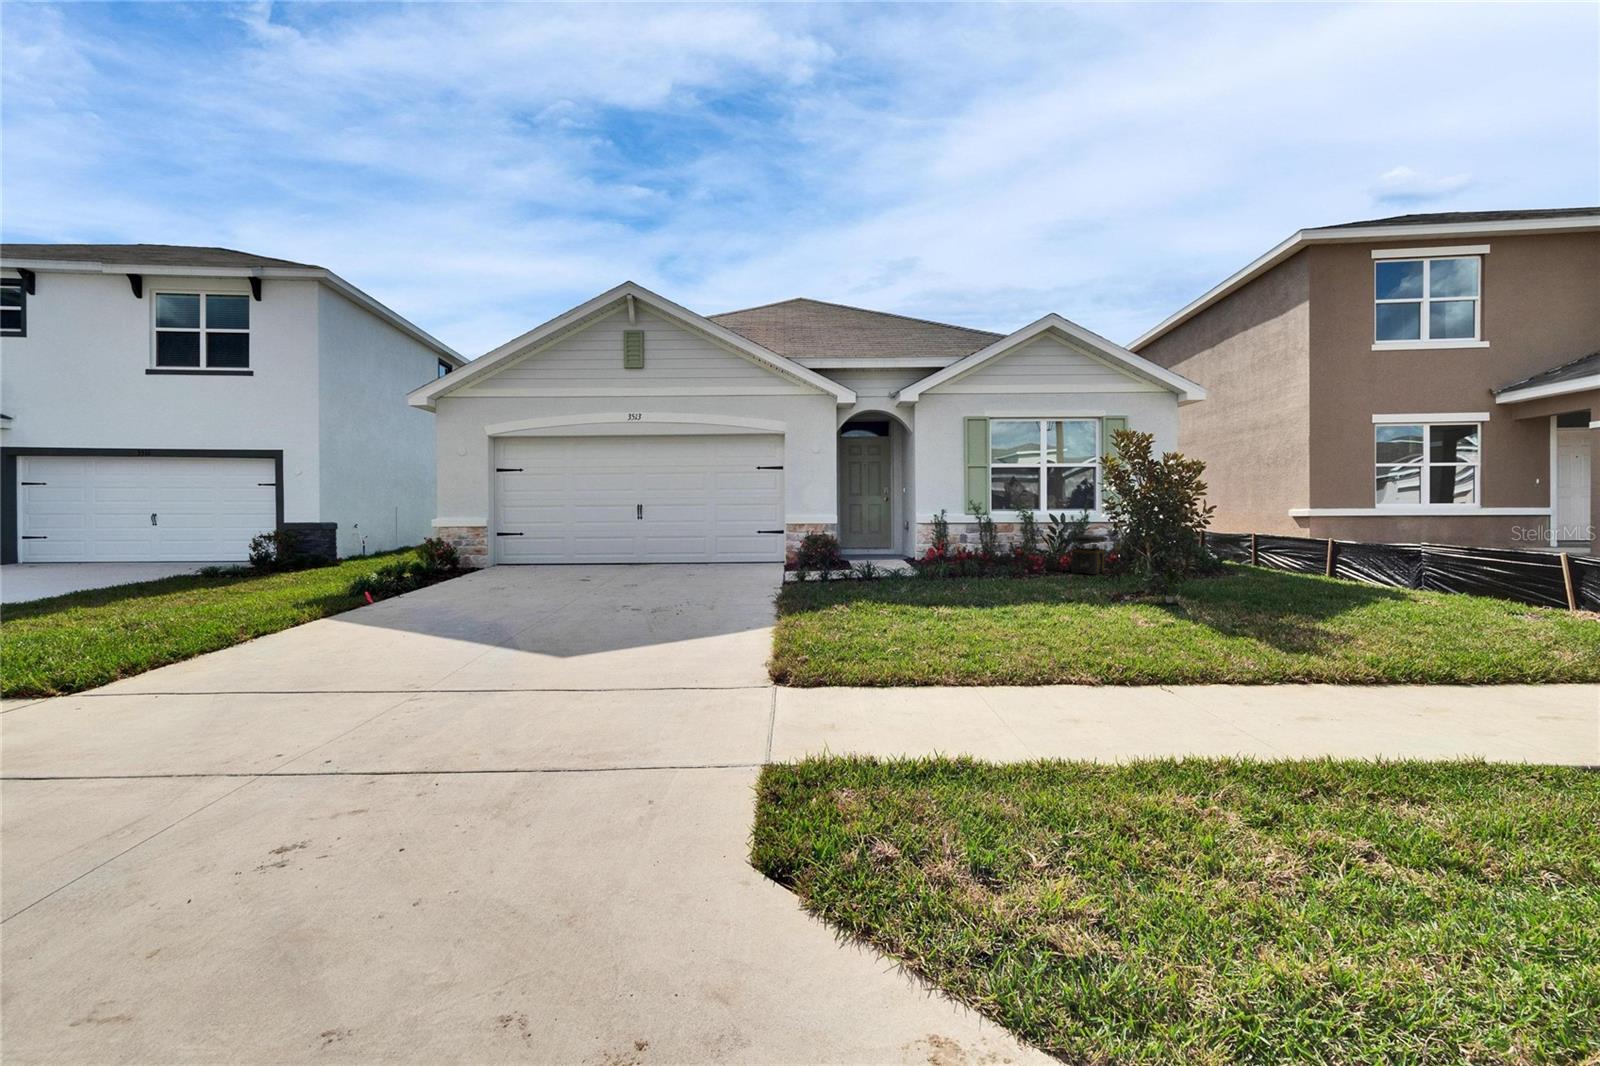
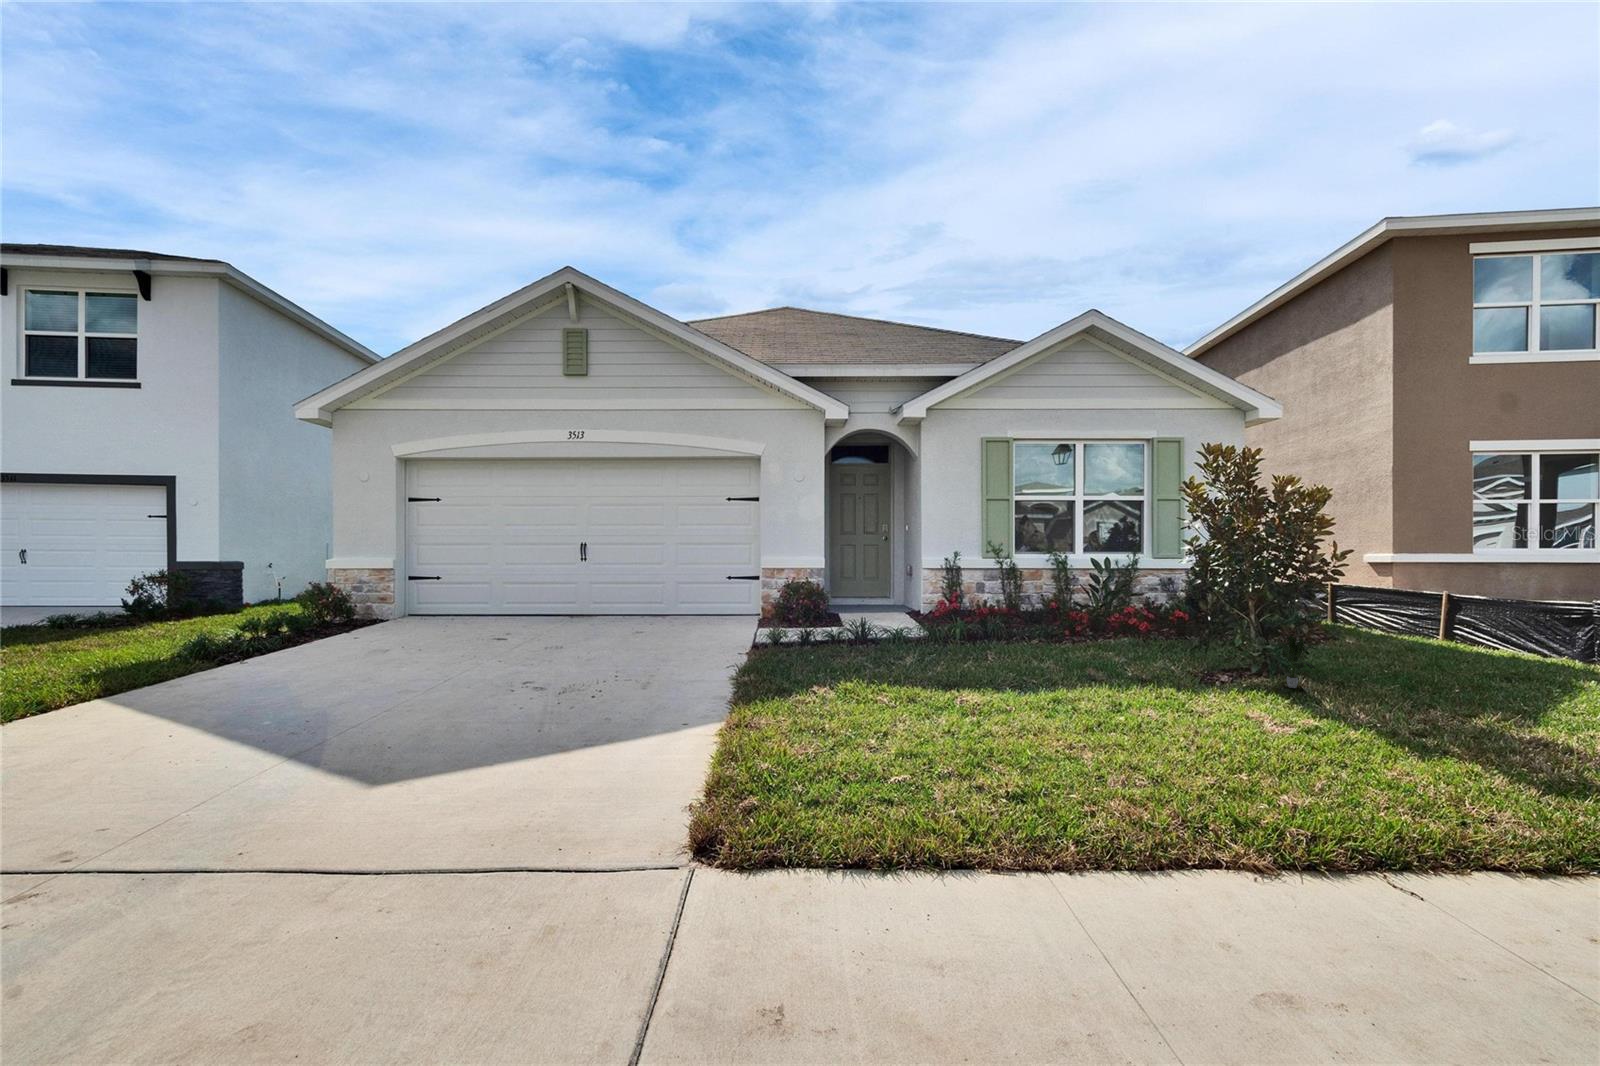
toolbox: present [1071,535,1105,575] -> none [1121,584,1165,636]

